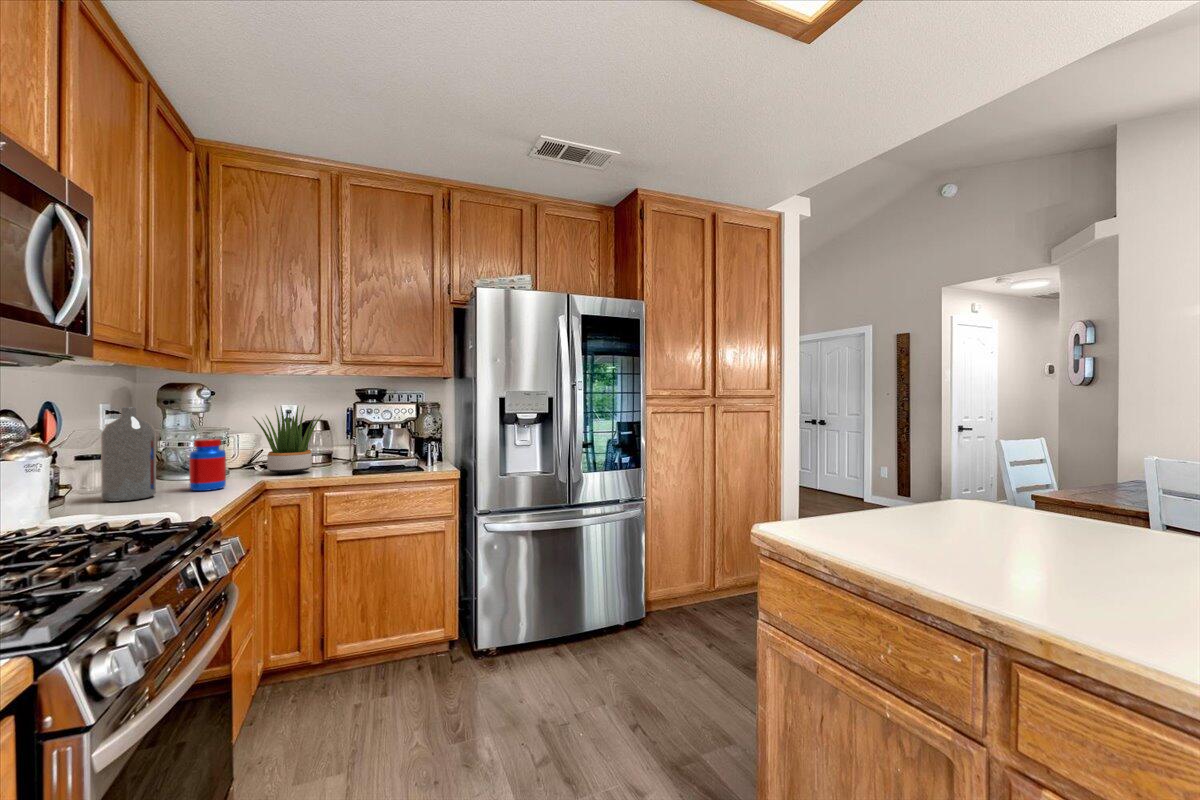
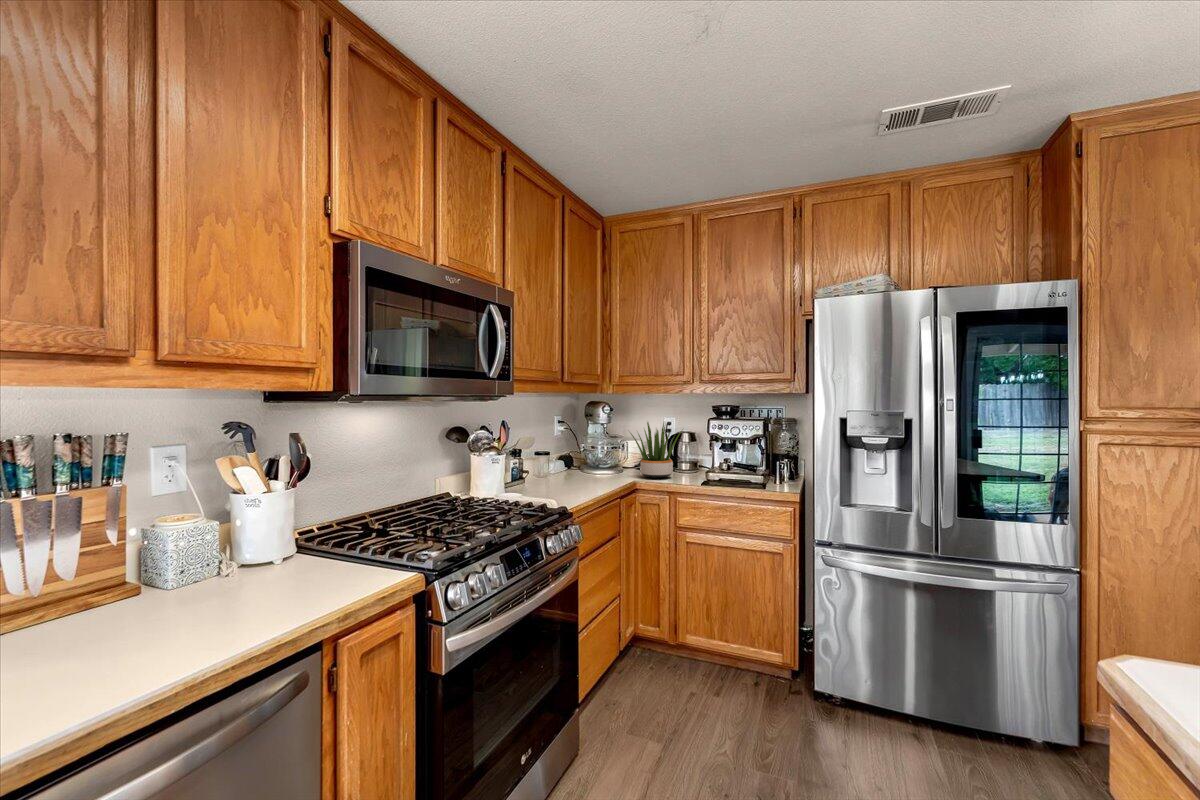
bottle: present [101,407,156,502] -> none [533,424,561,488]
jar: present [189,439,226,491] -> none [581,448,603,487]

